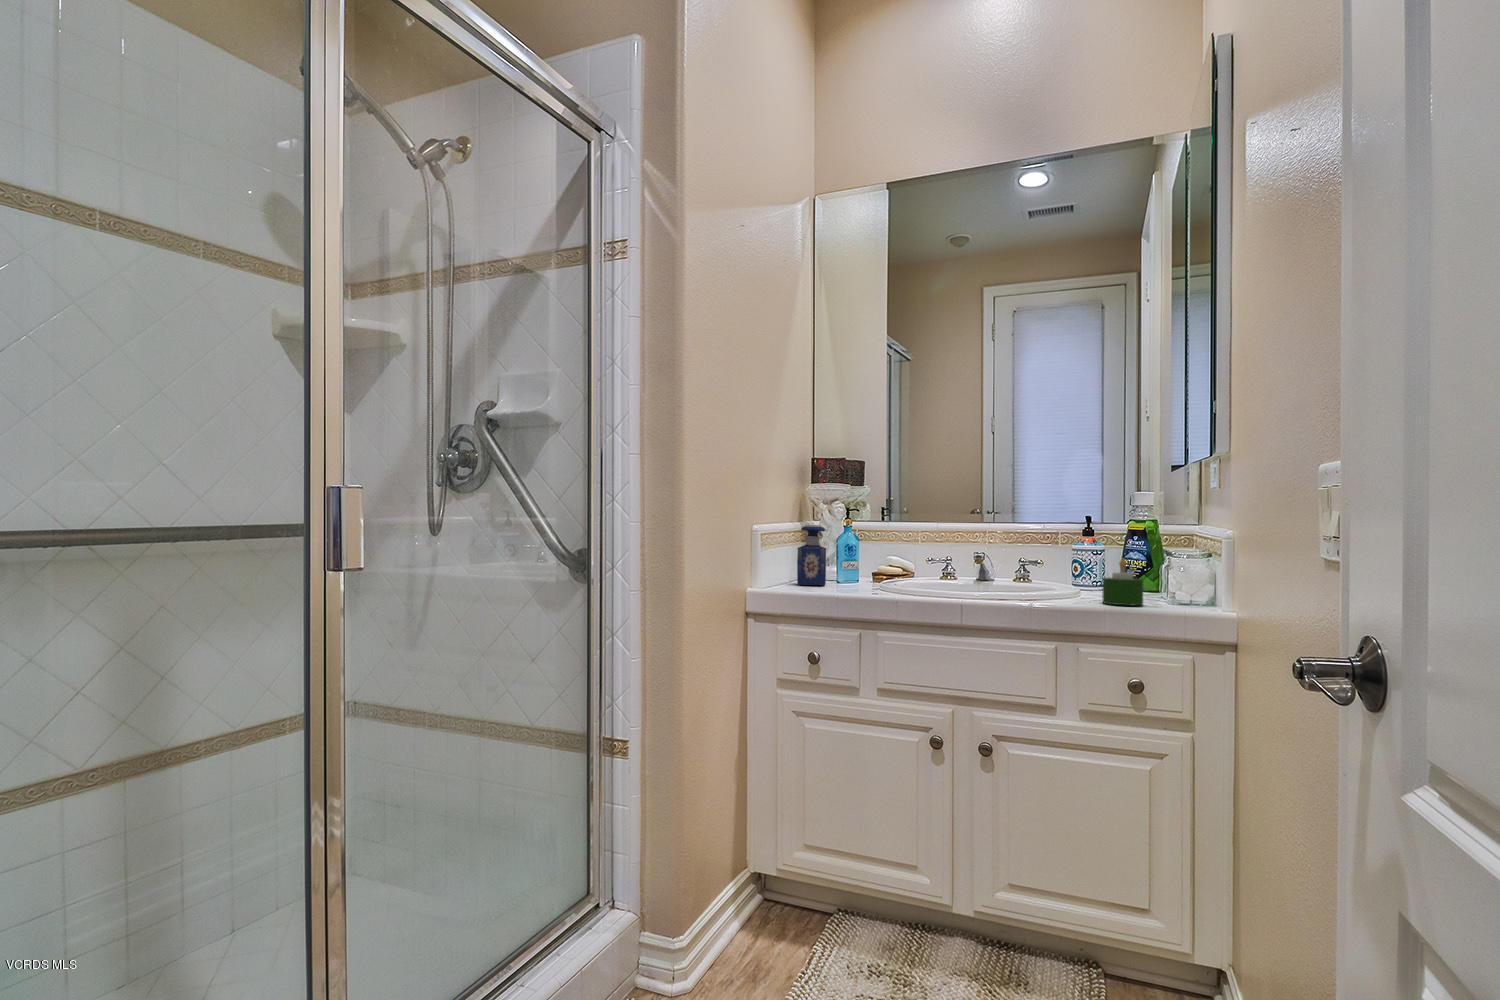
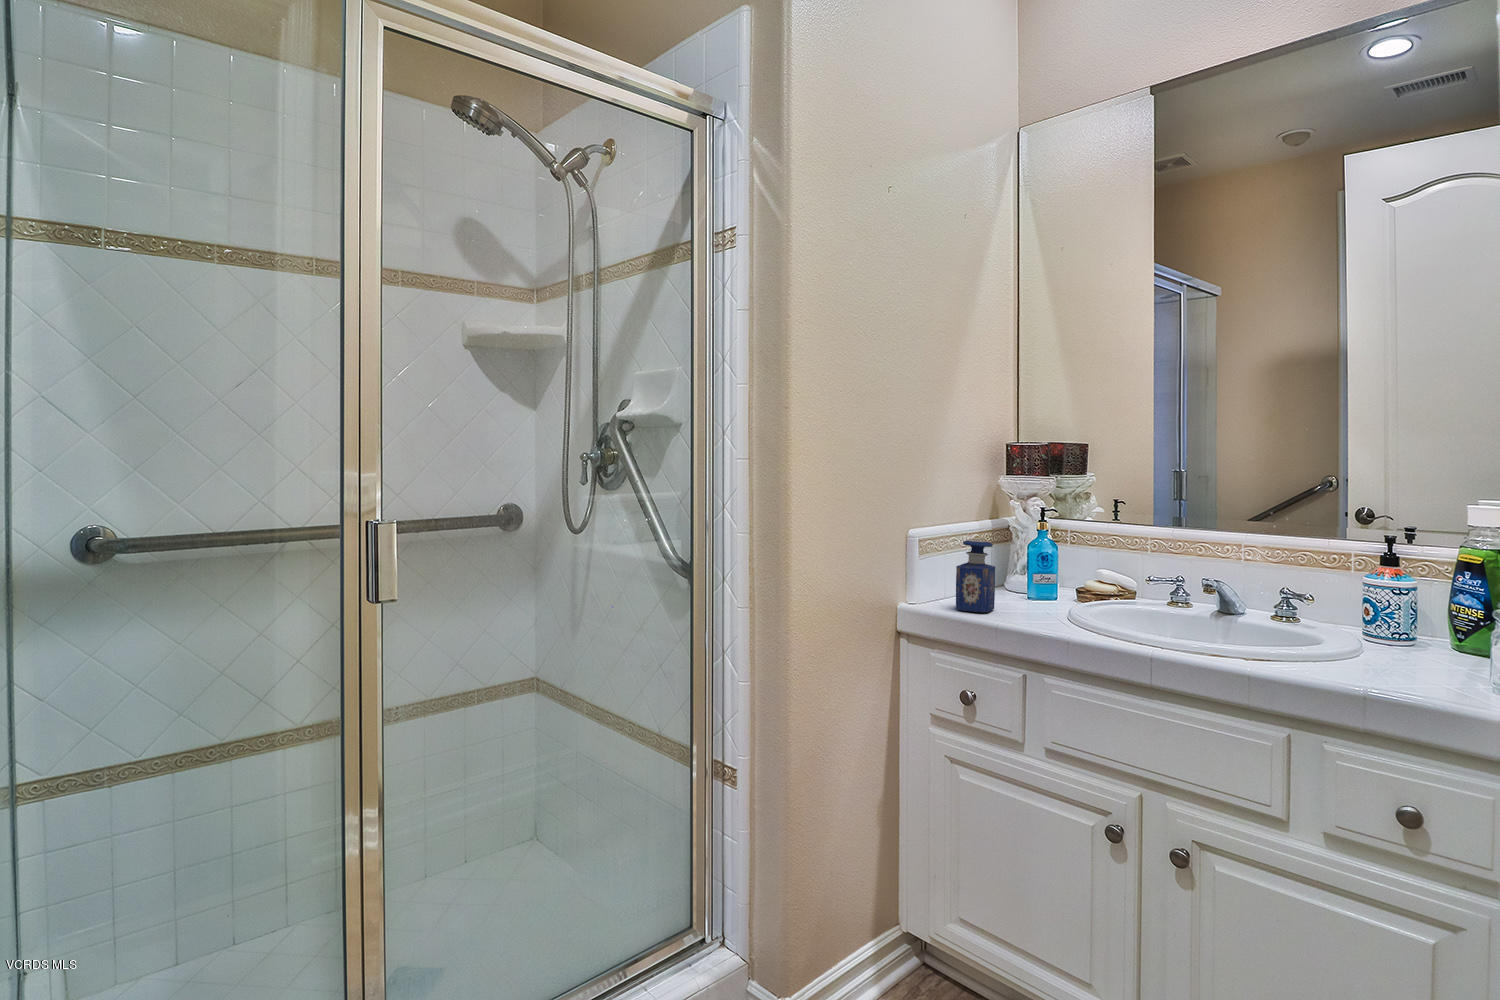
candle: present [1102,559,1143,605] -> none [1375,616,1448,691]

